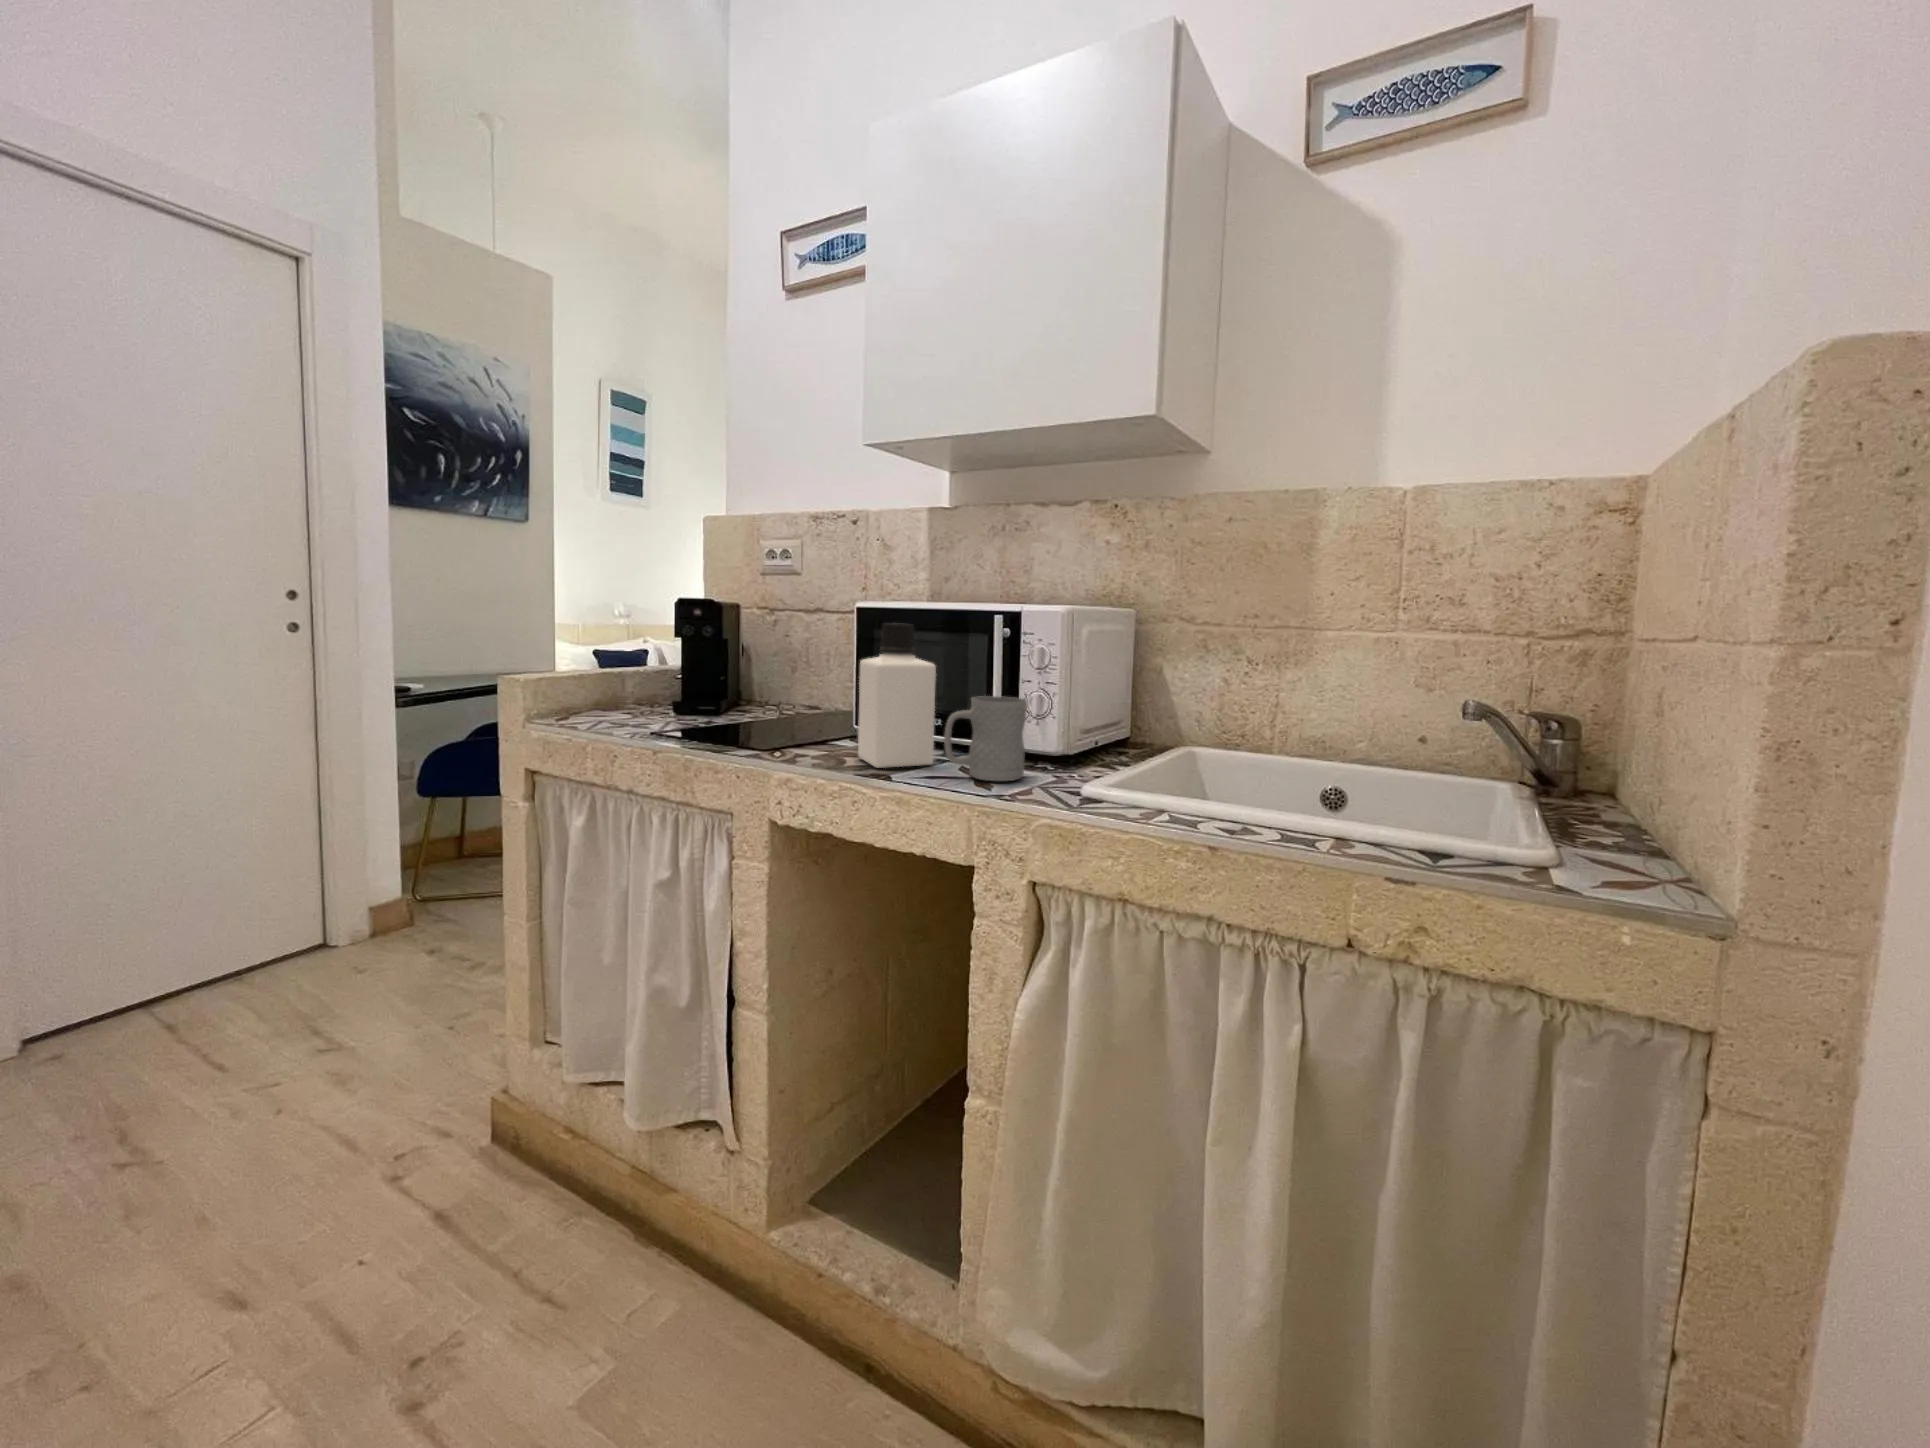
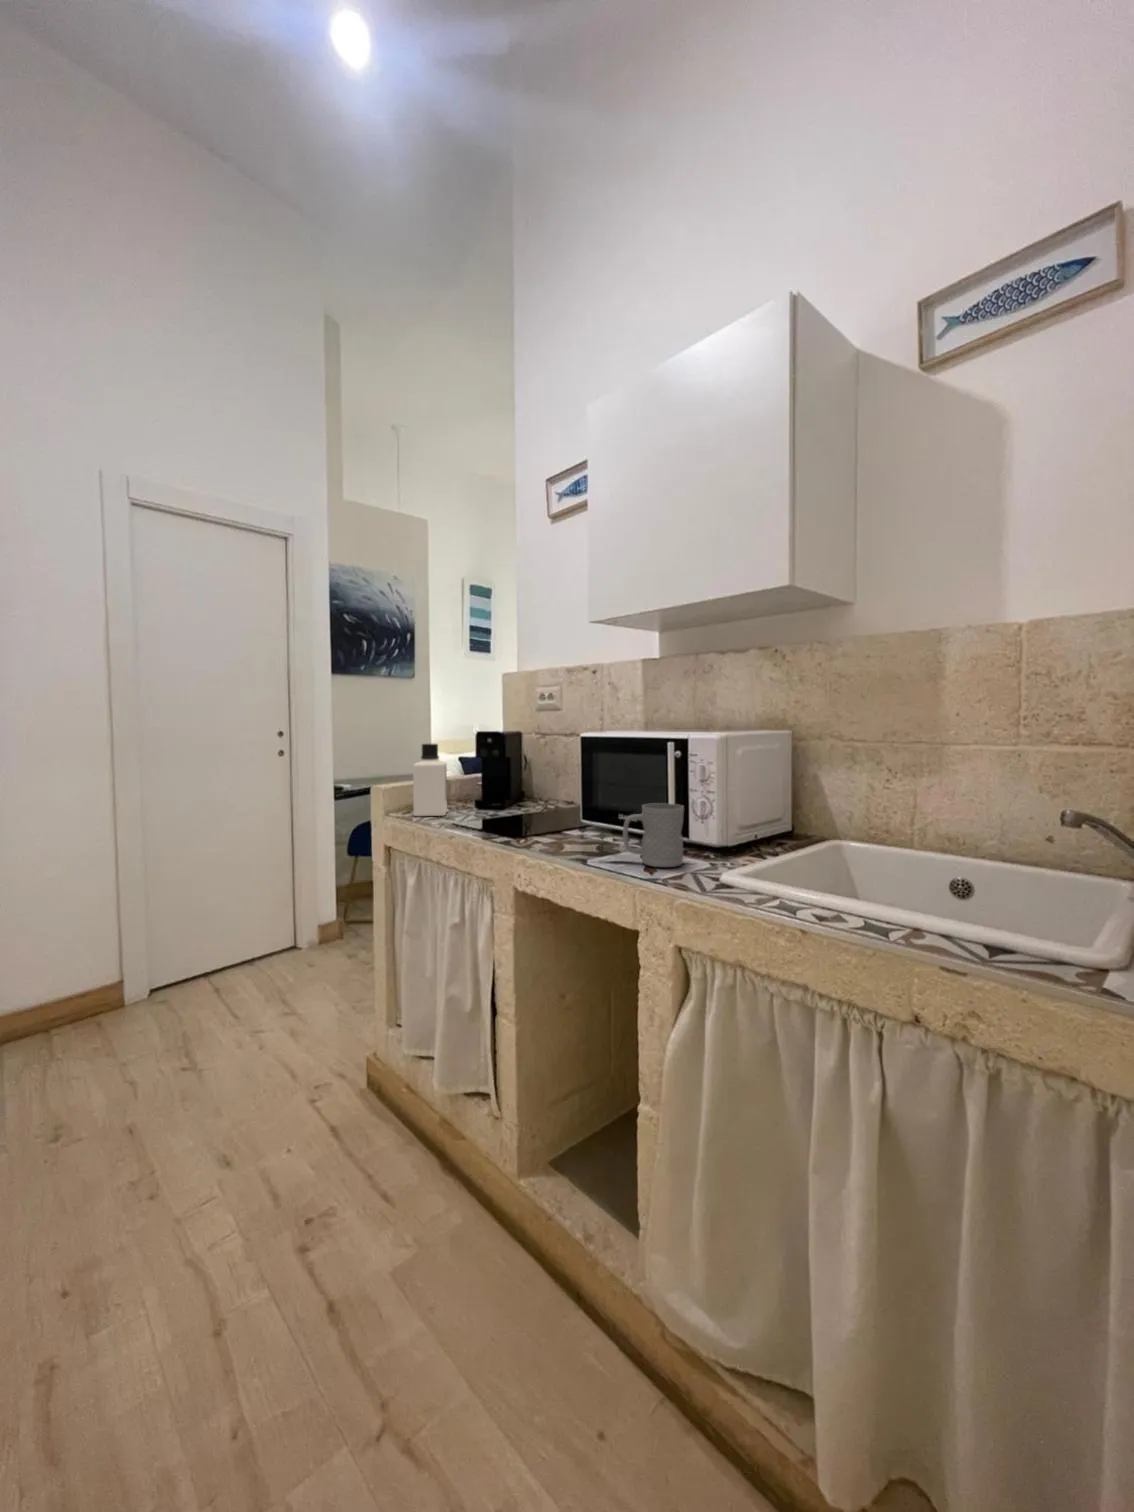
bottle: present [858,623,936,768] -> present [413,744,447,816]

